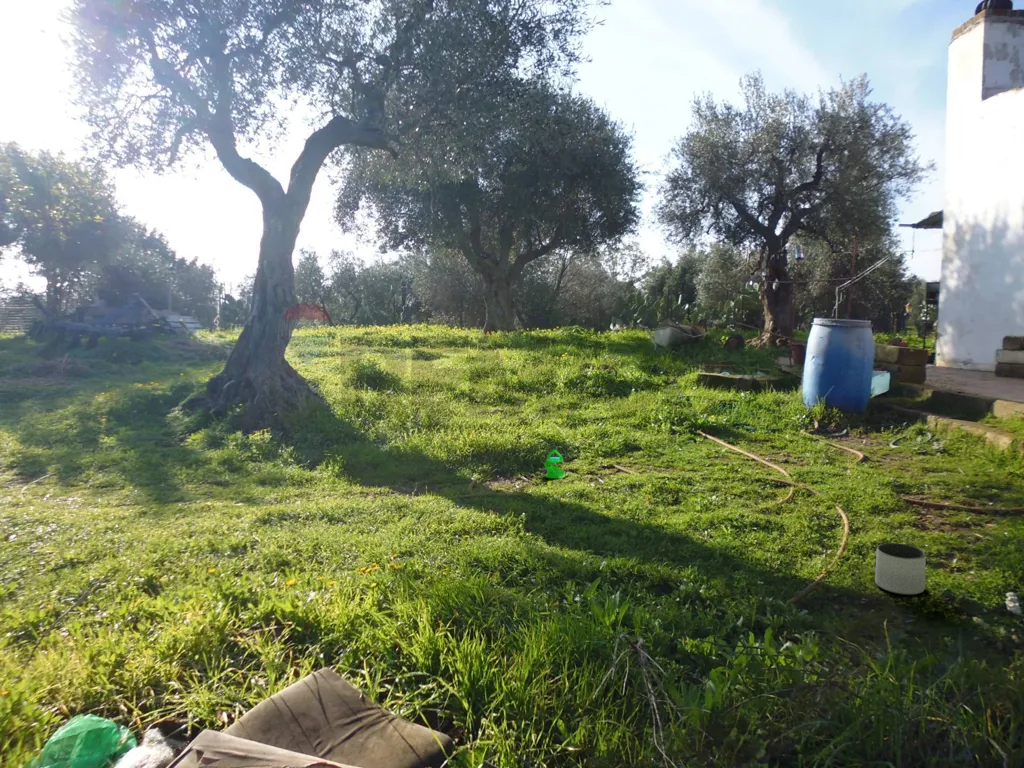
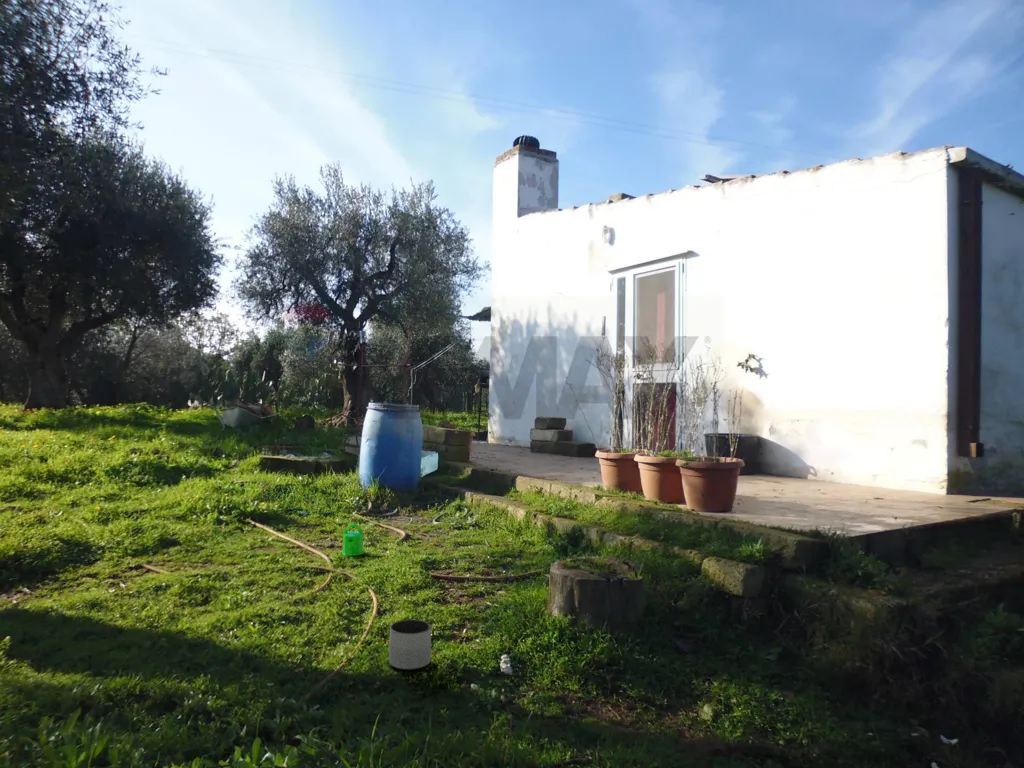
watering can: present [545,450,565,478] -> present [342,524,364,556]

